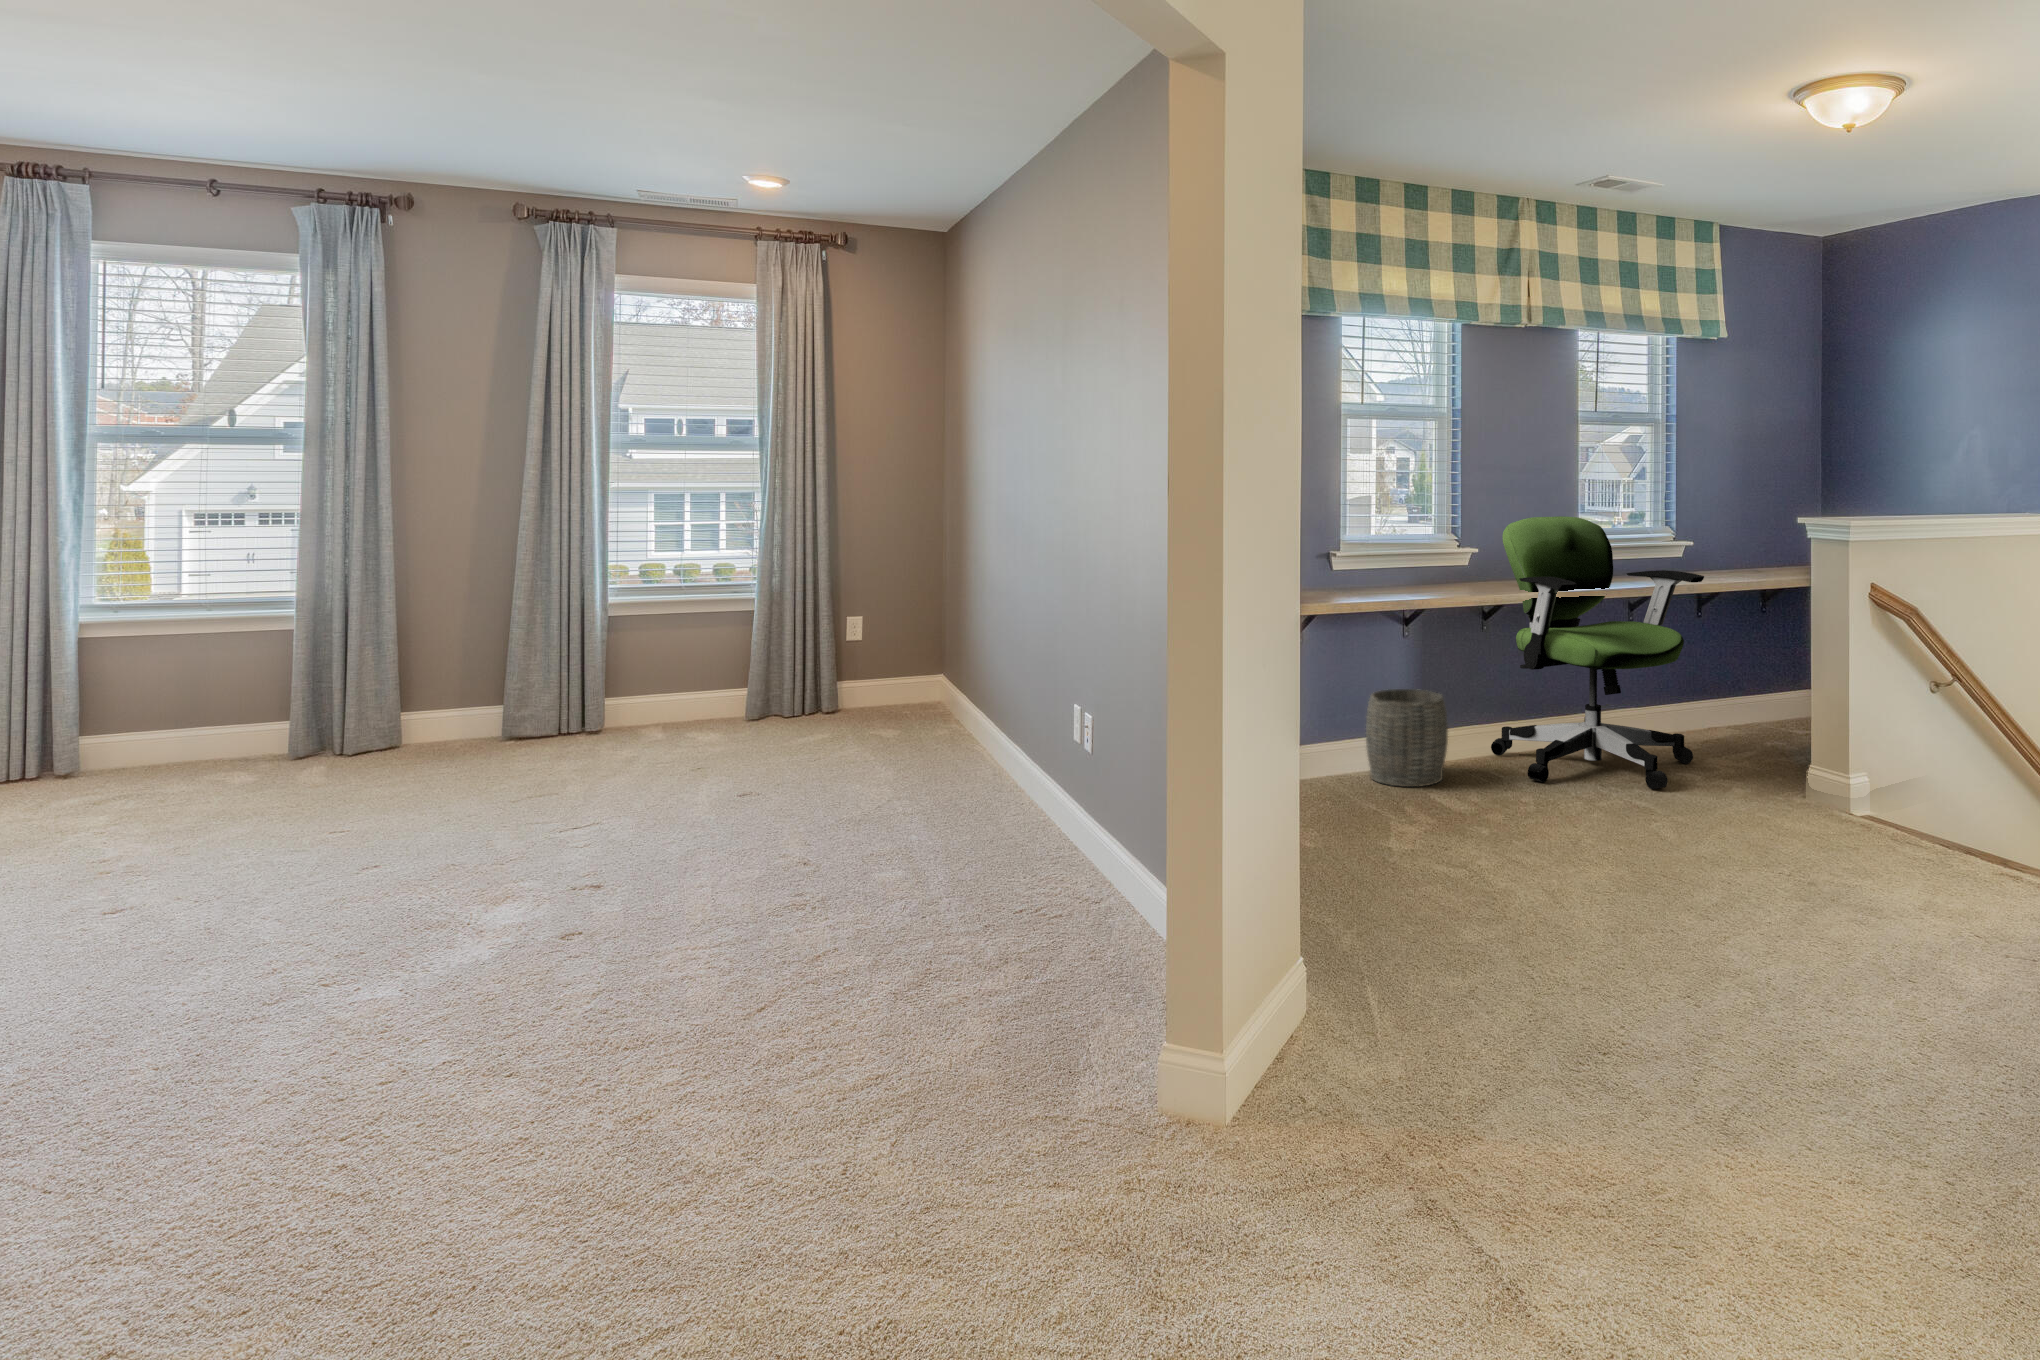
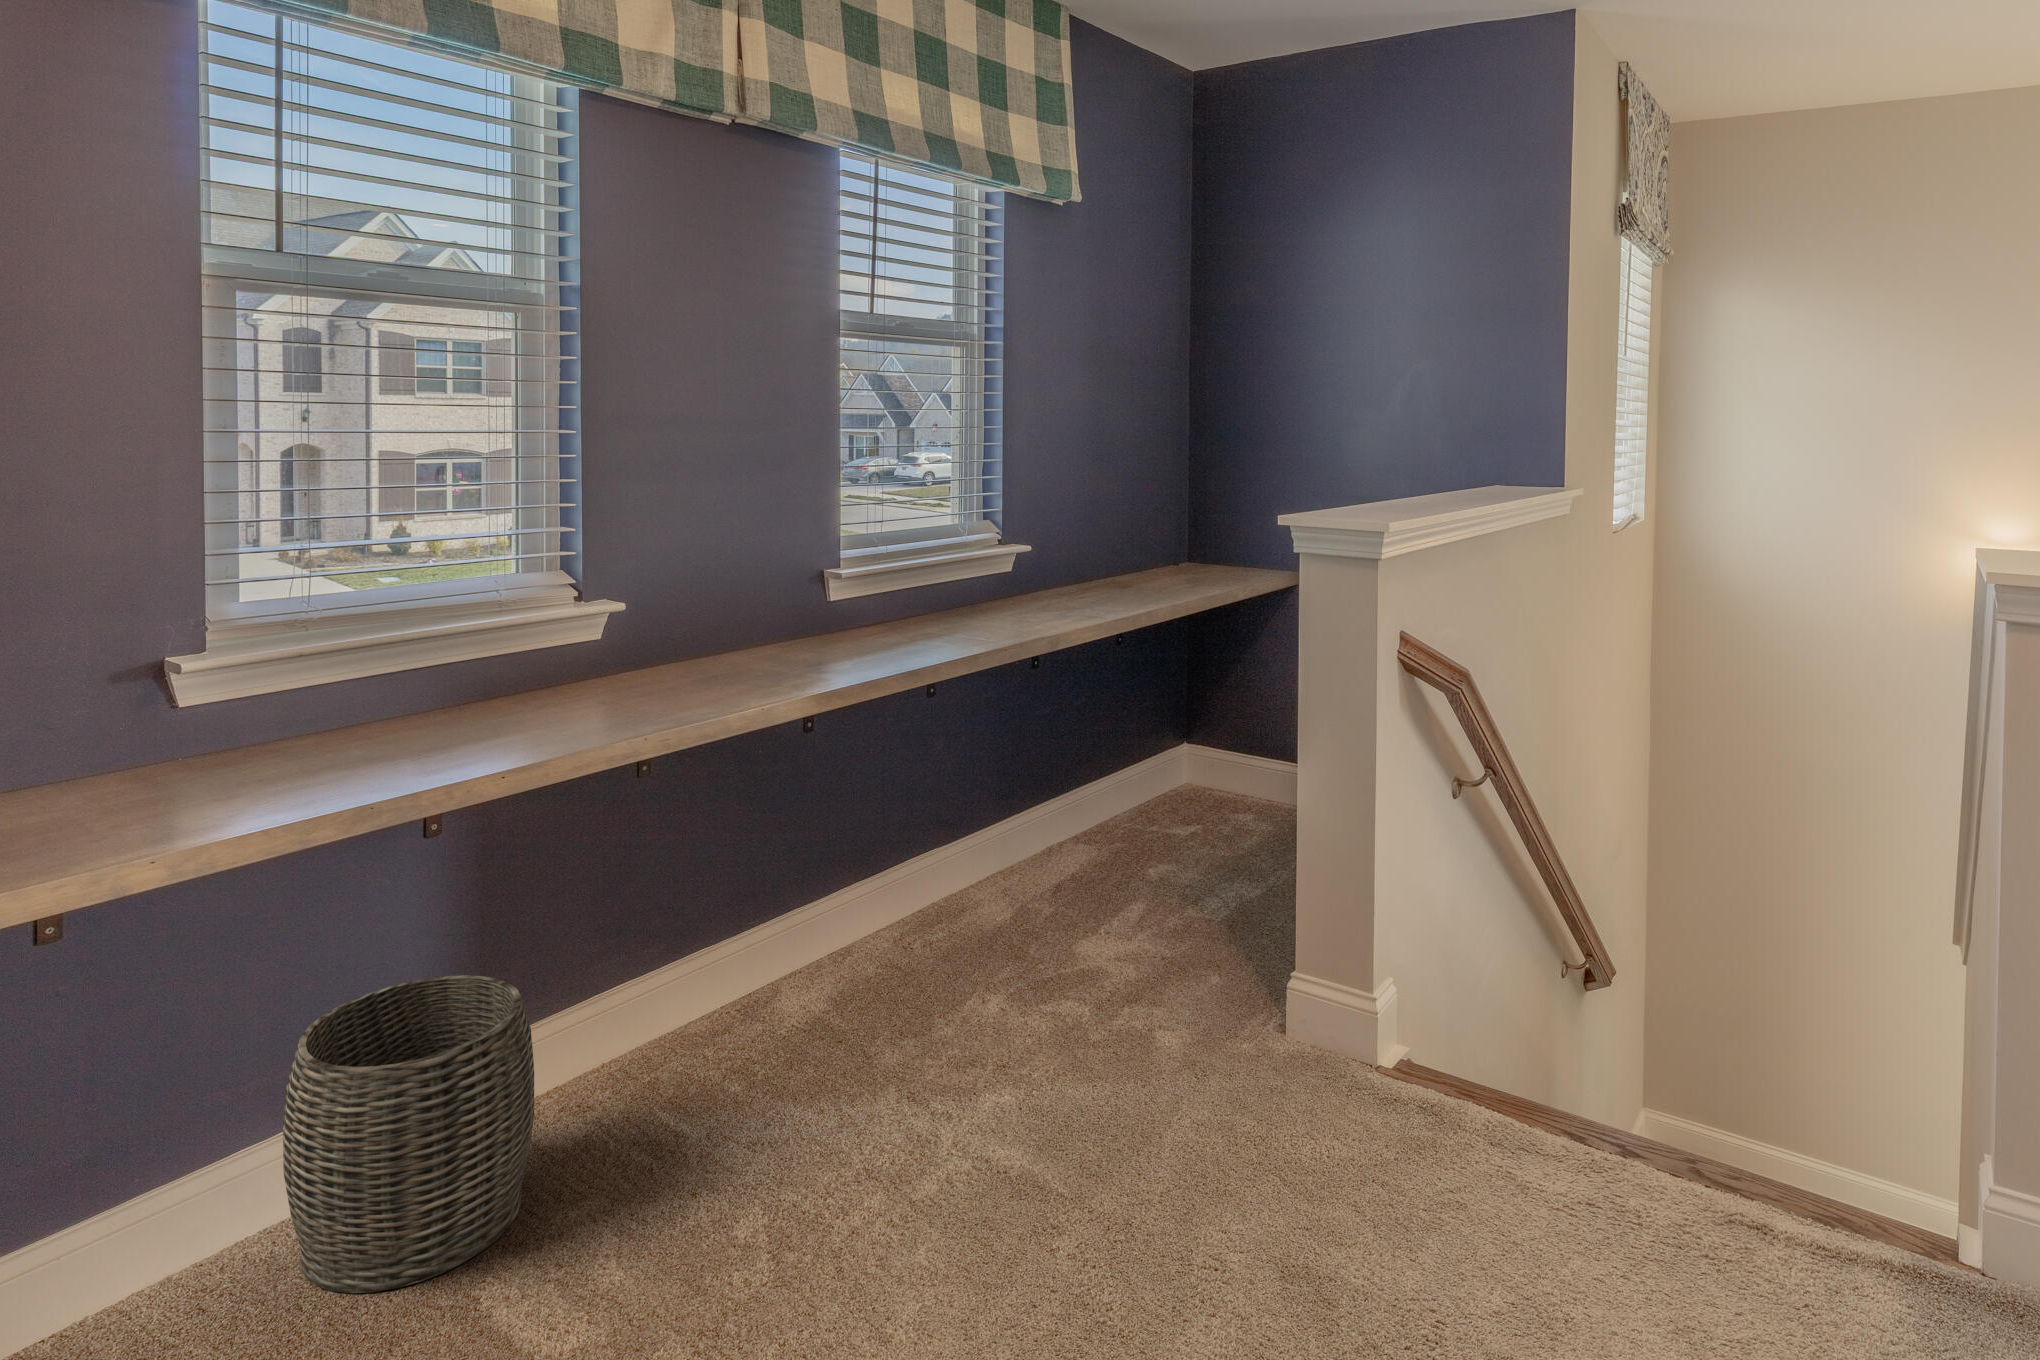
office chair: present [1491,516,1704,789] -> none [655,522,1089,1147]

